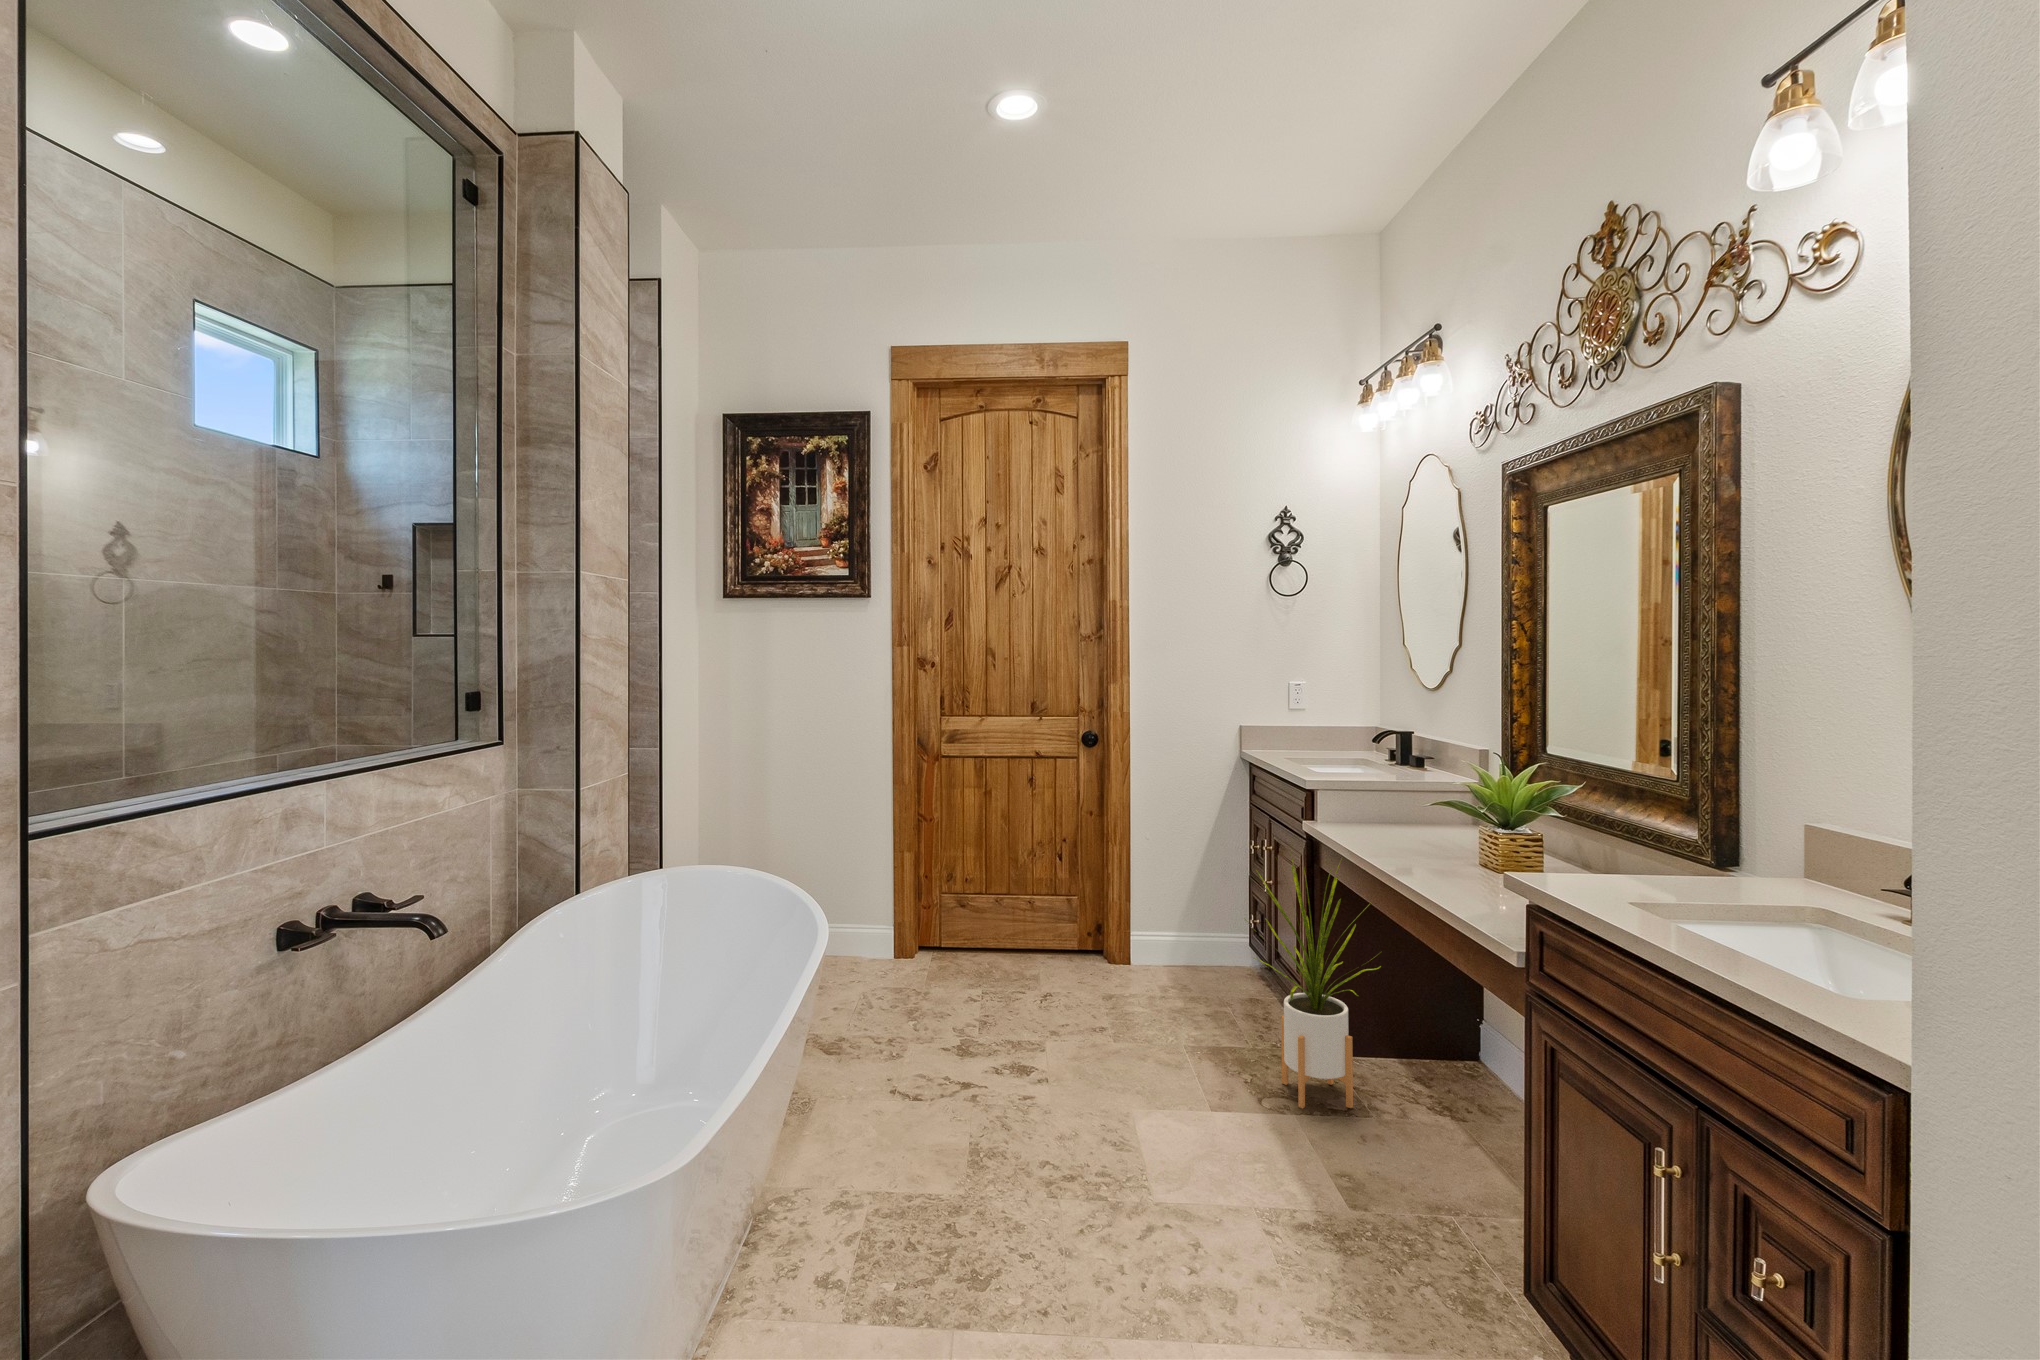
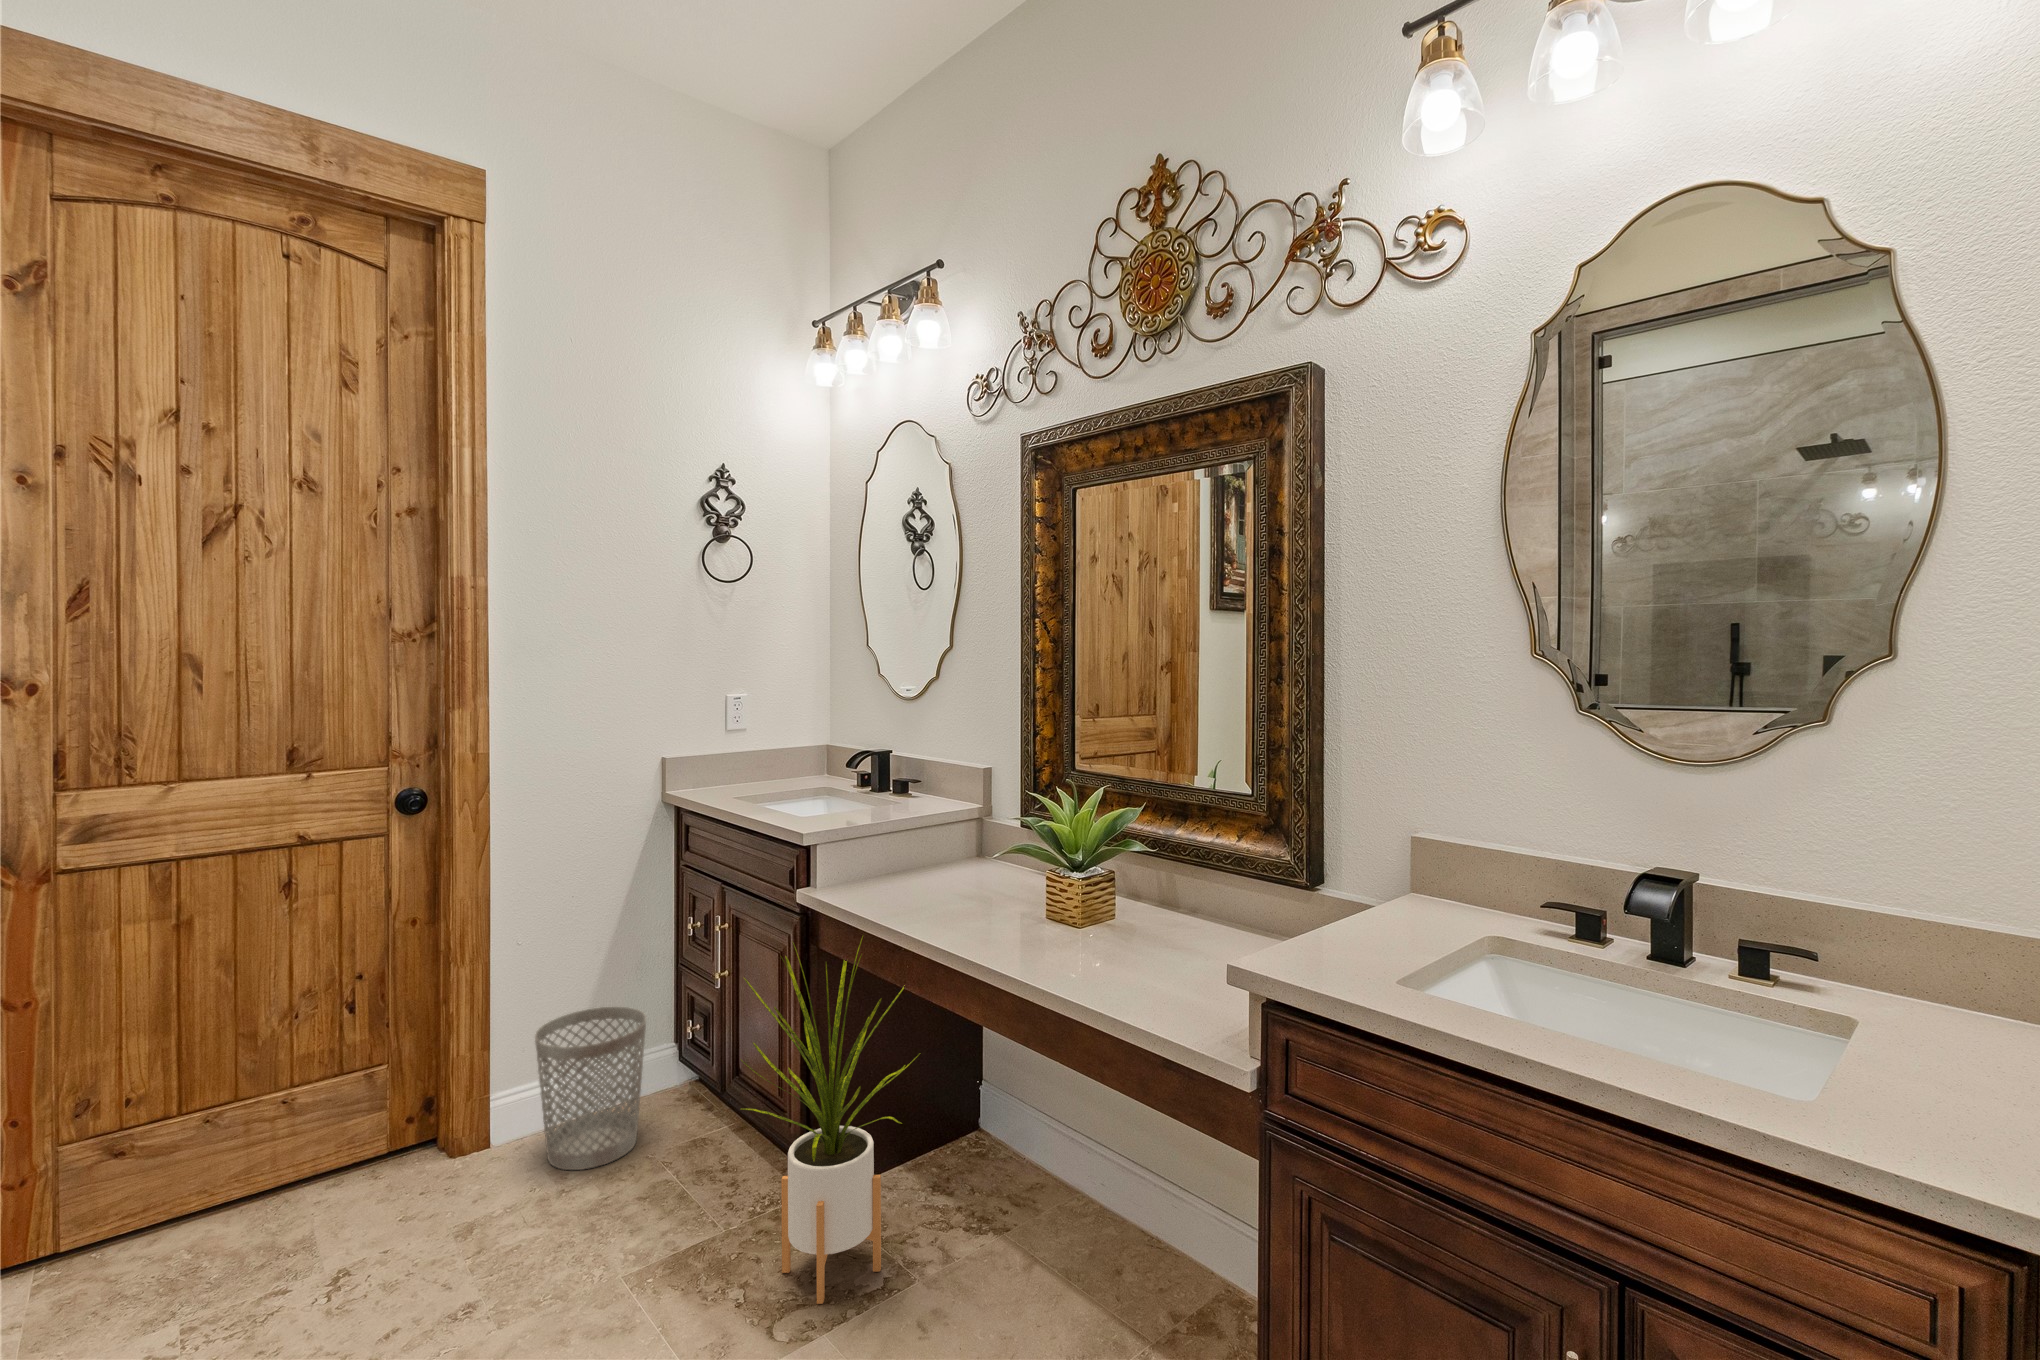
wastebasket: none [1153,889,1222,991] -> present [535,1007,646,1170]

